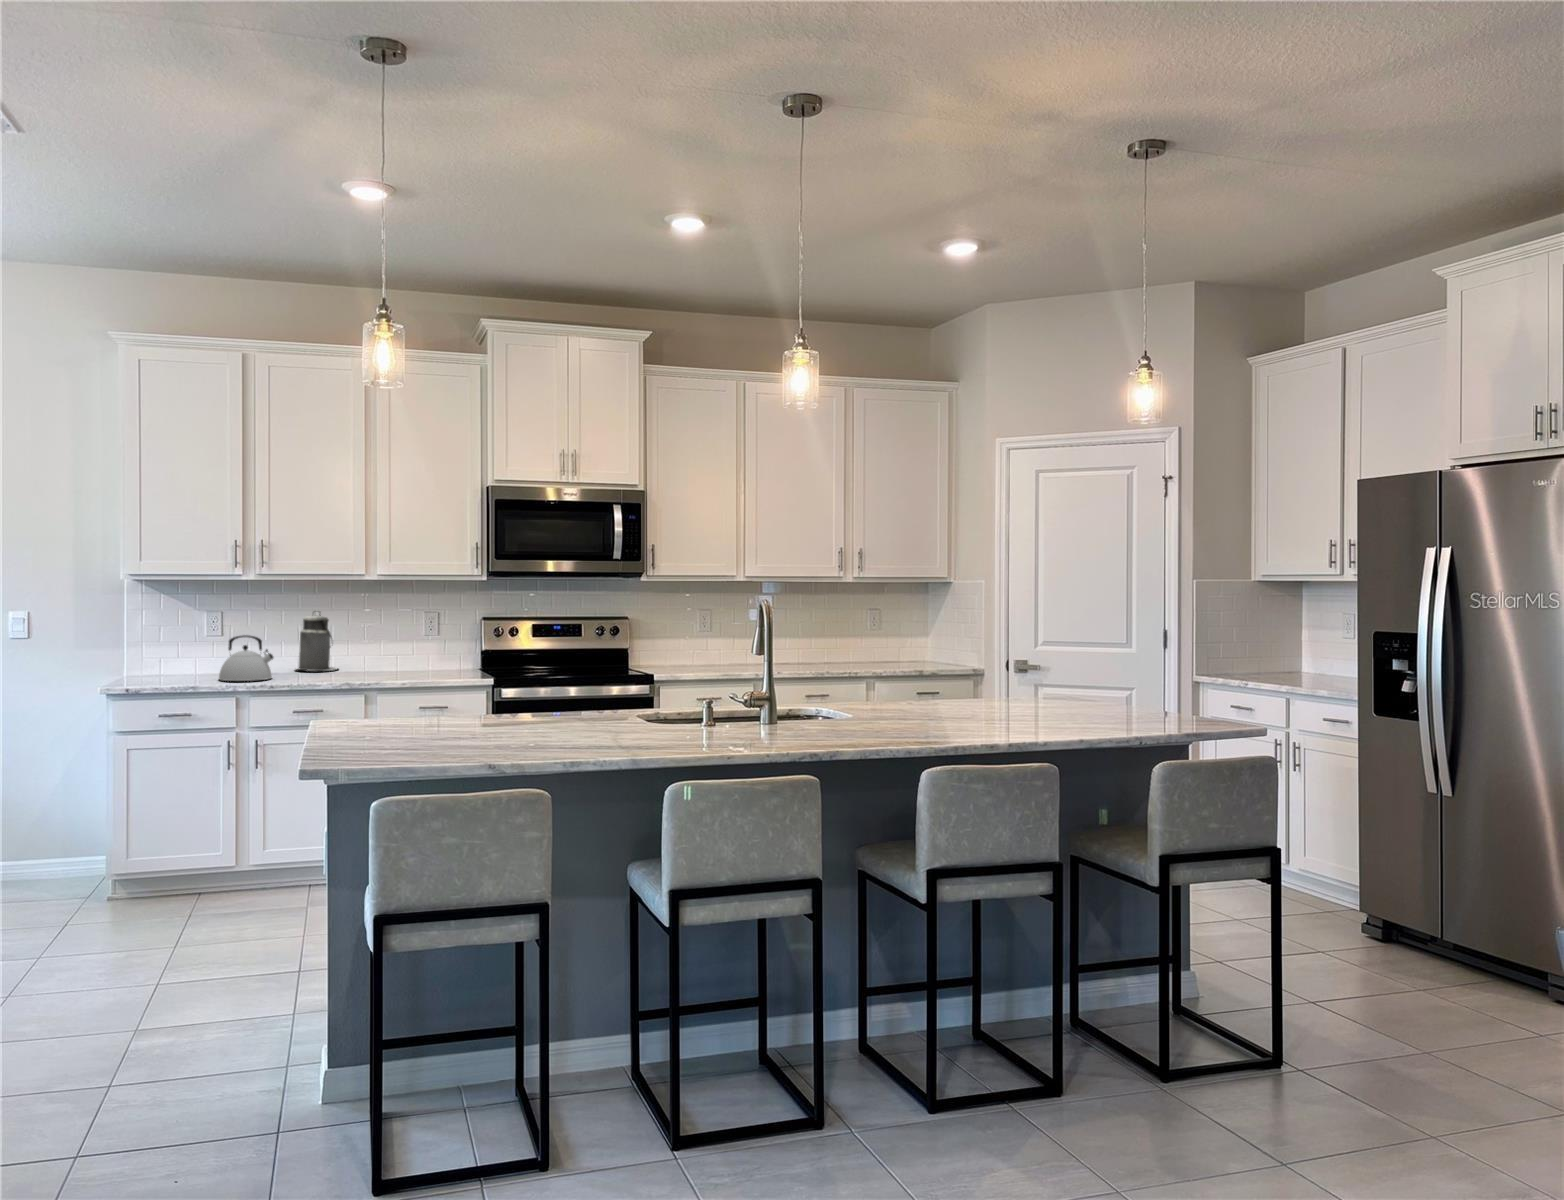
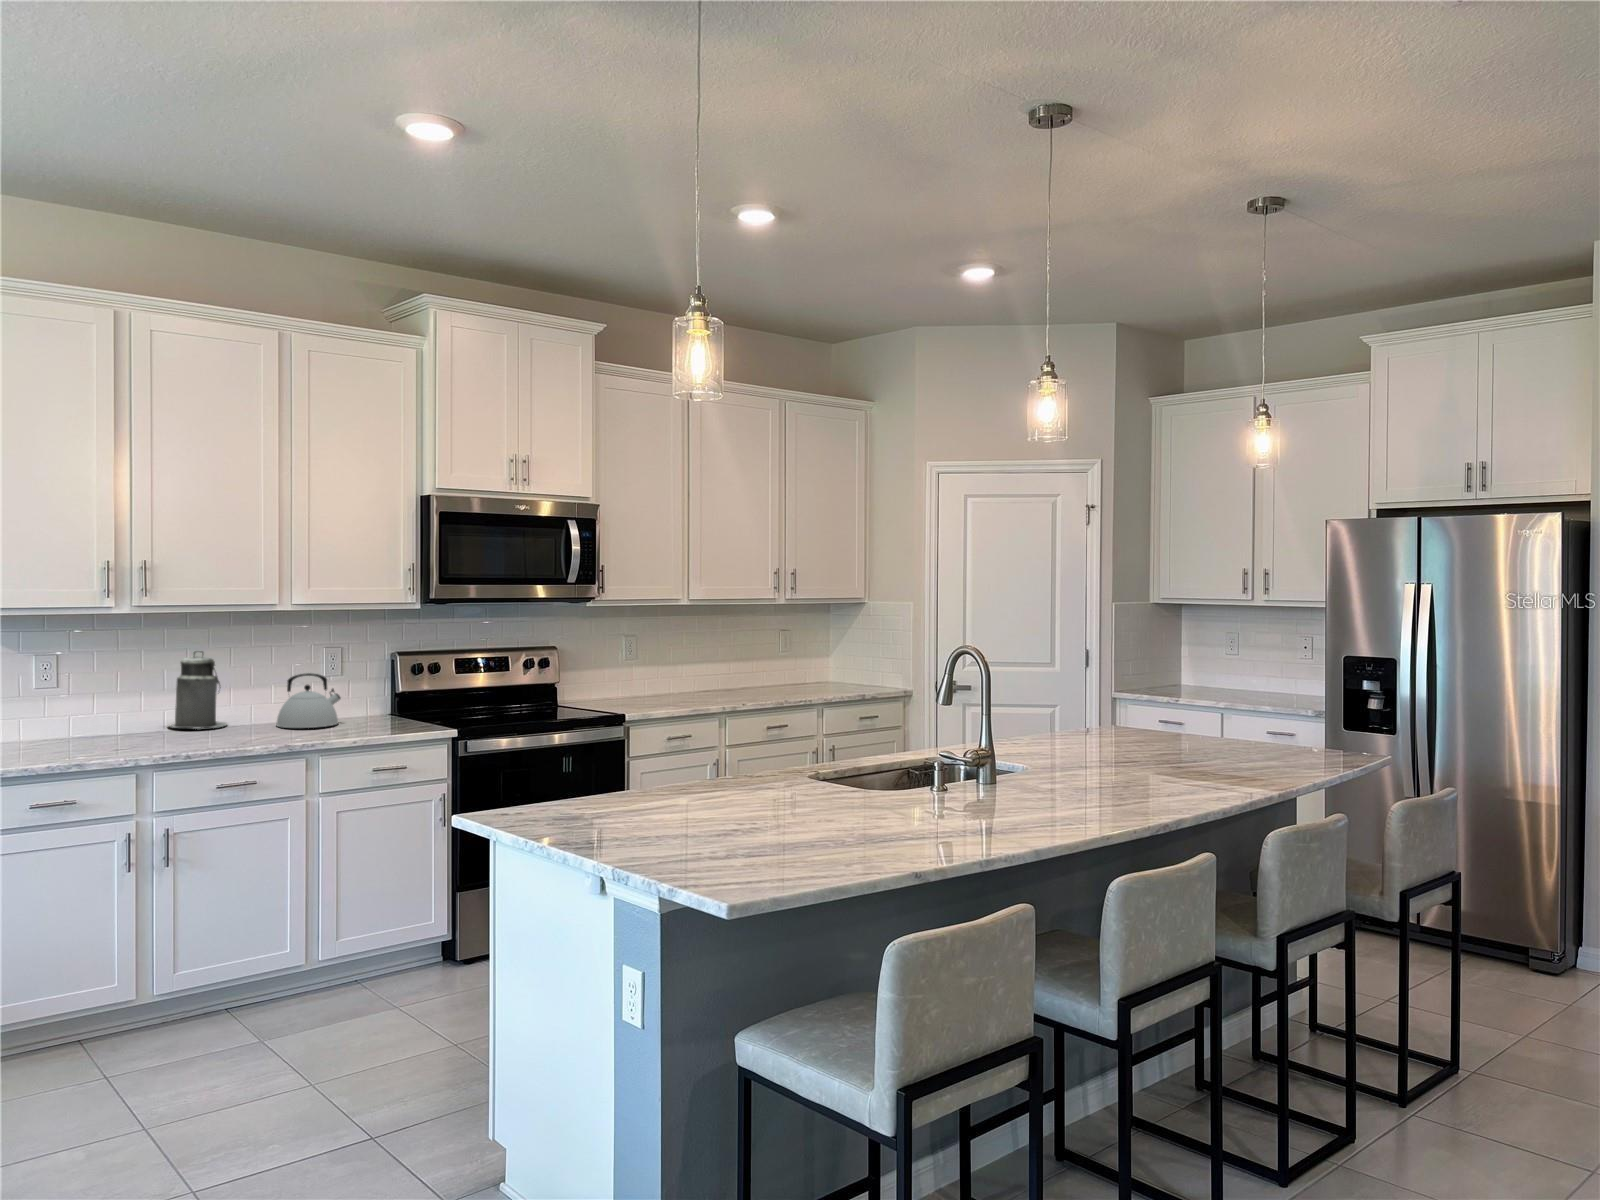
kettle: present [219,635,273,681] -> present [276,673,341,728]

